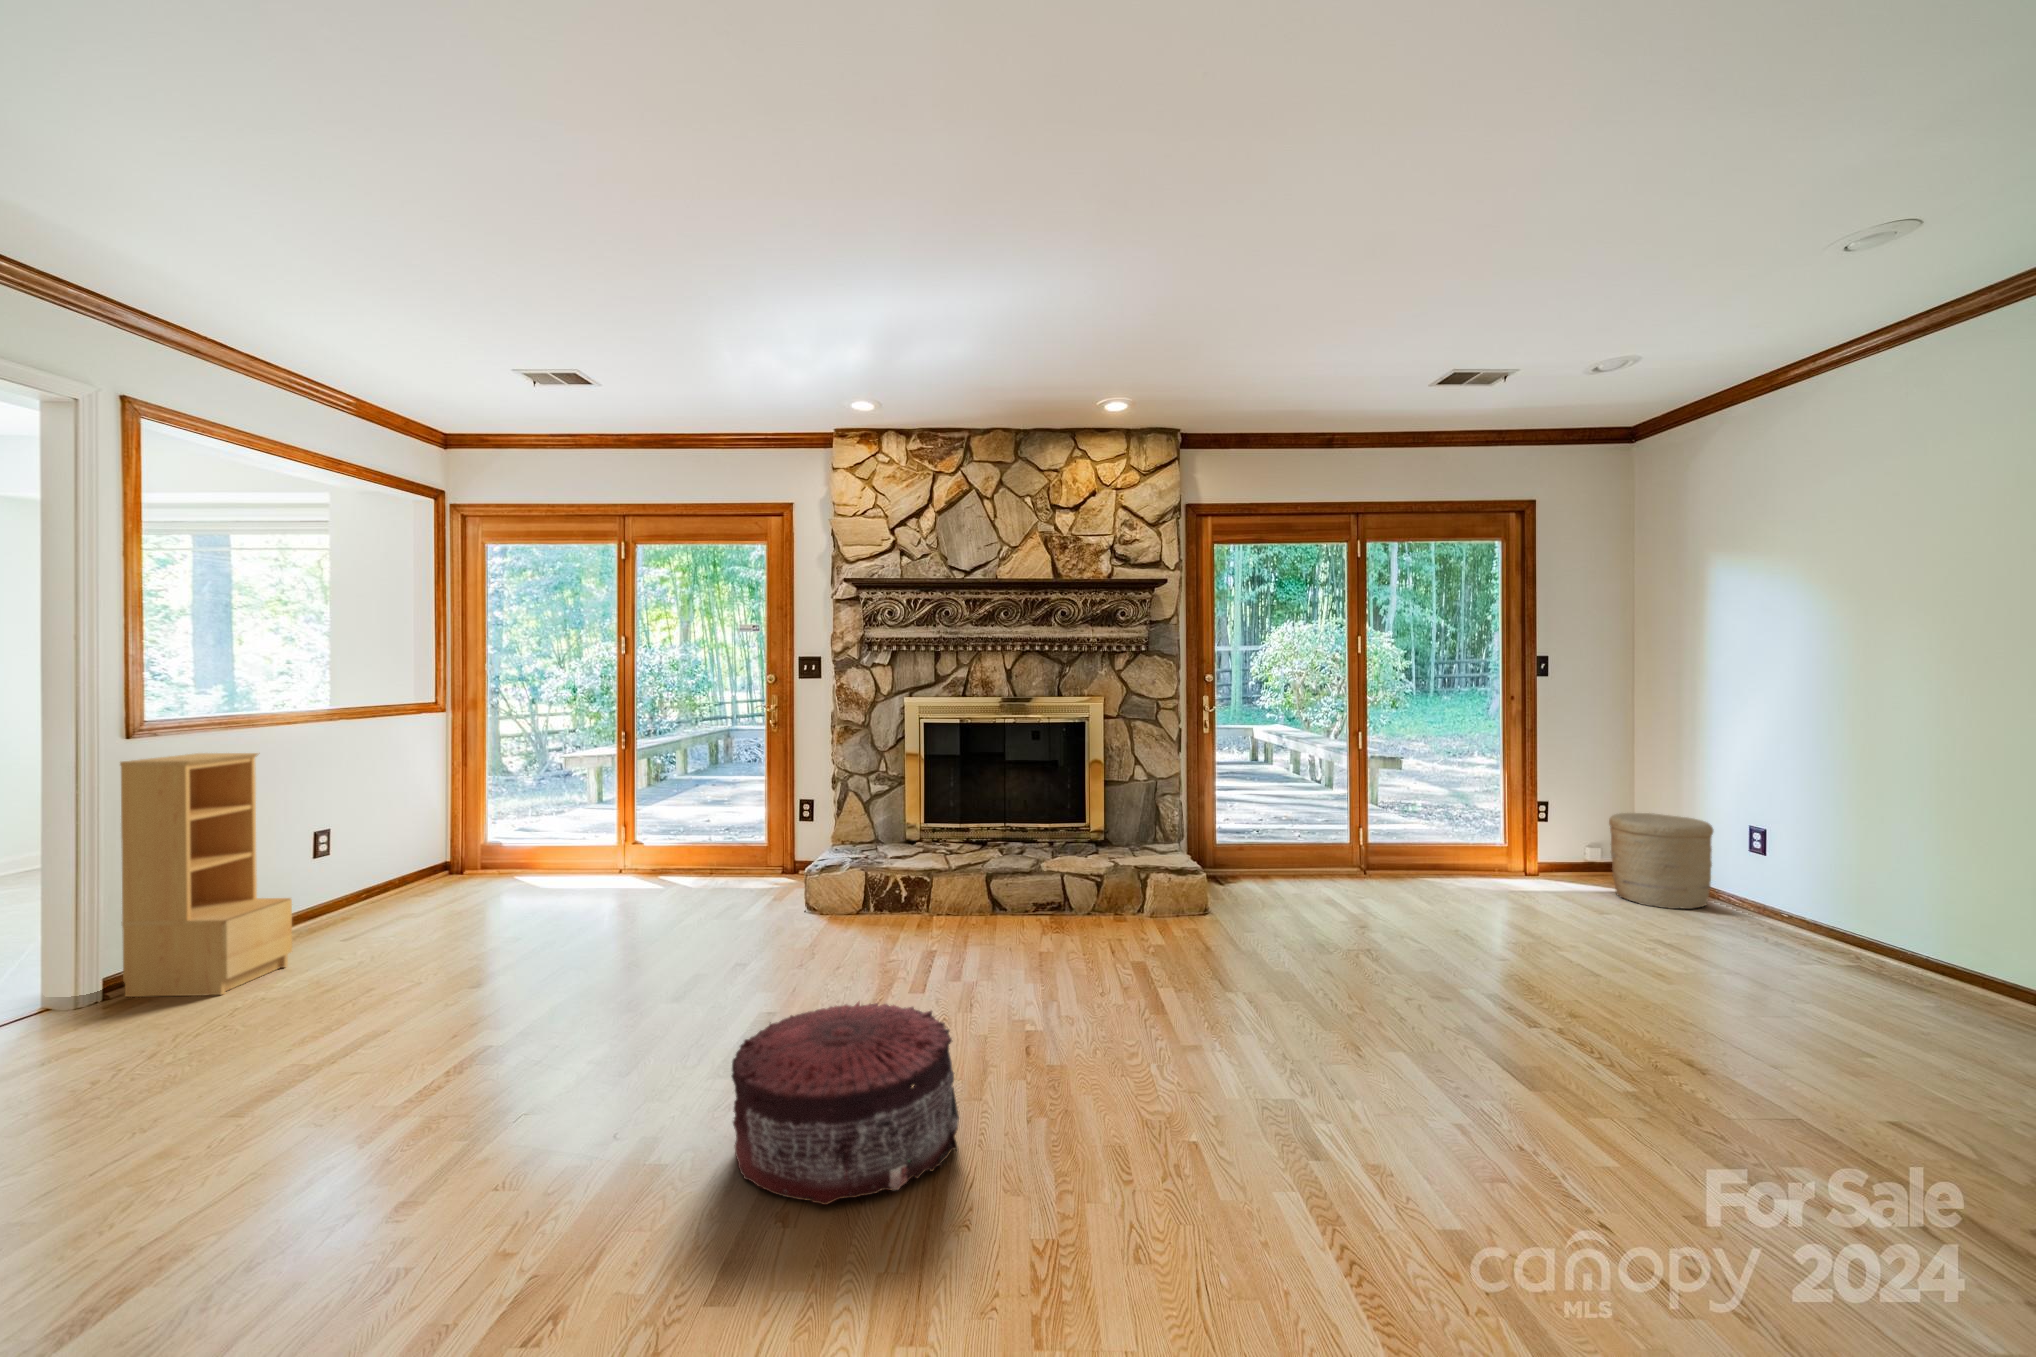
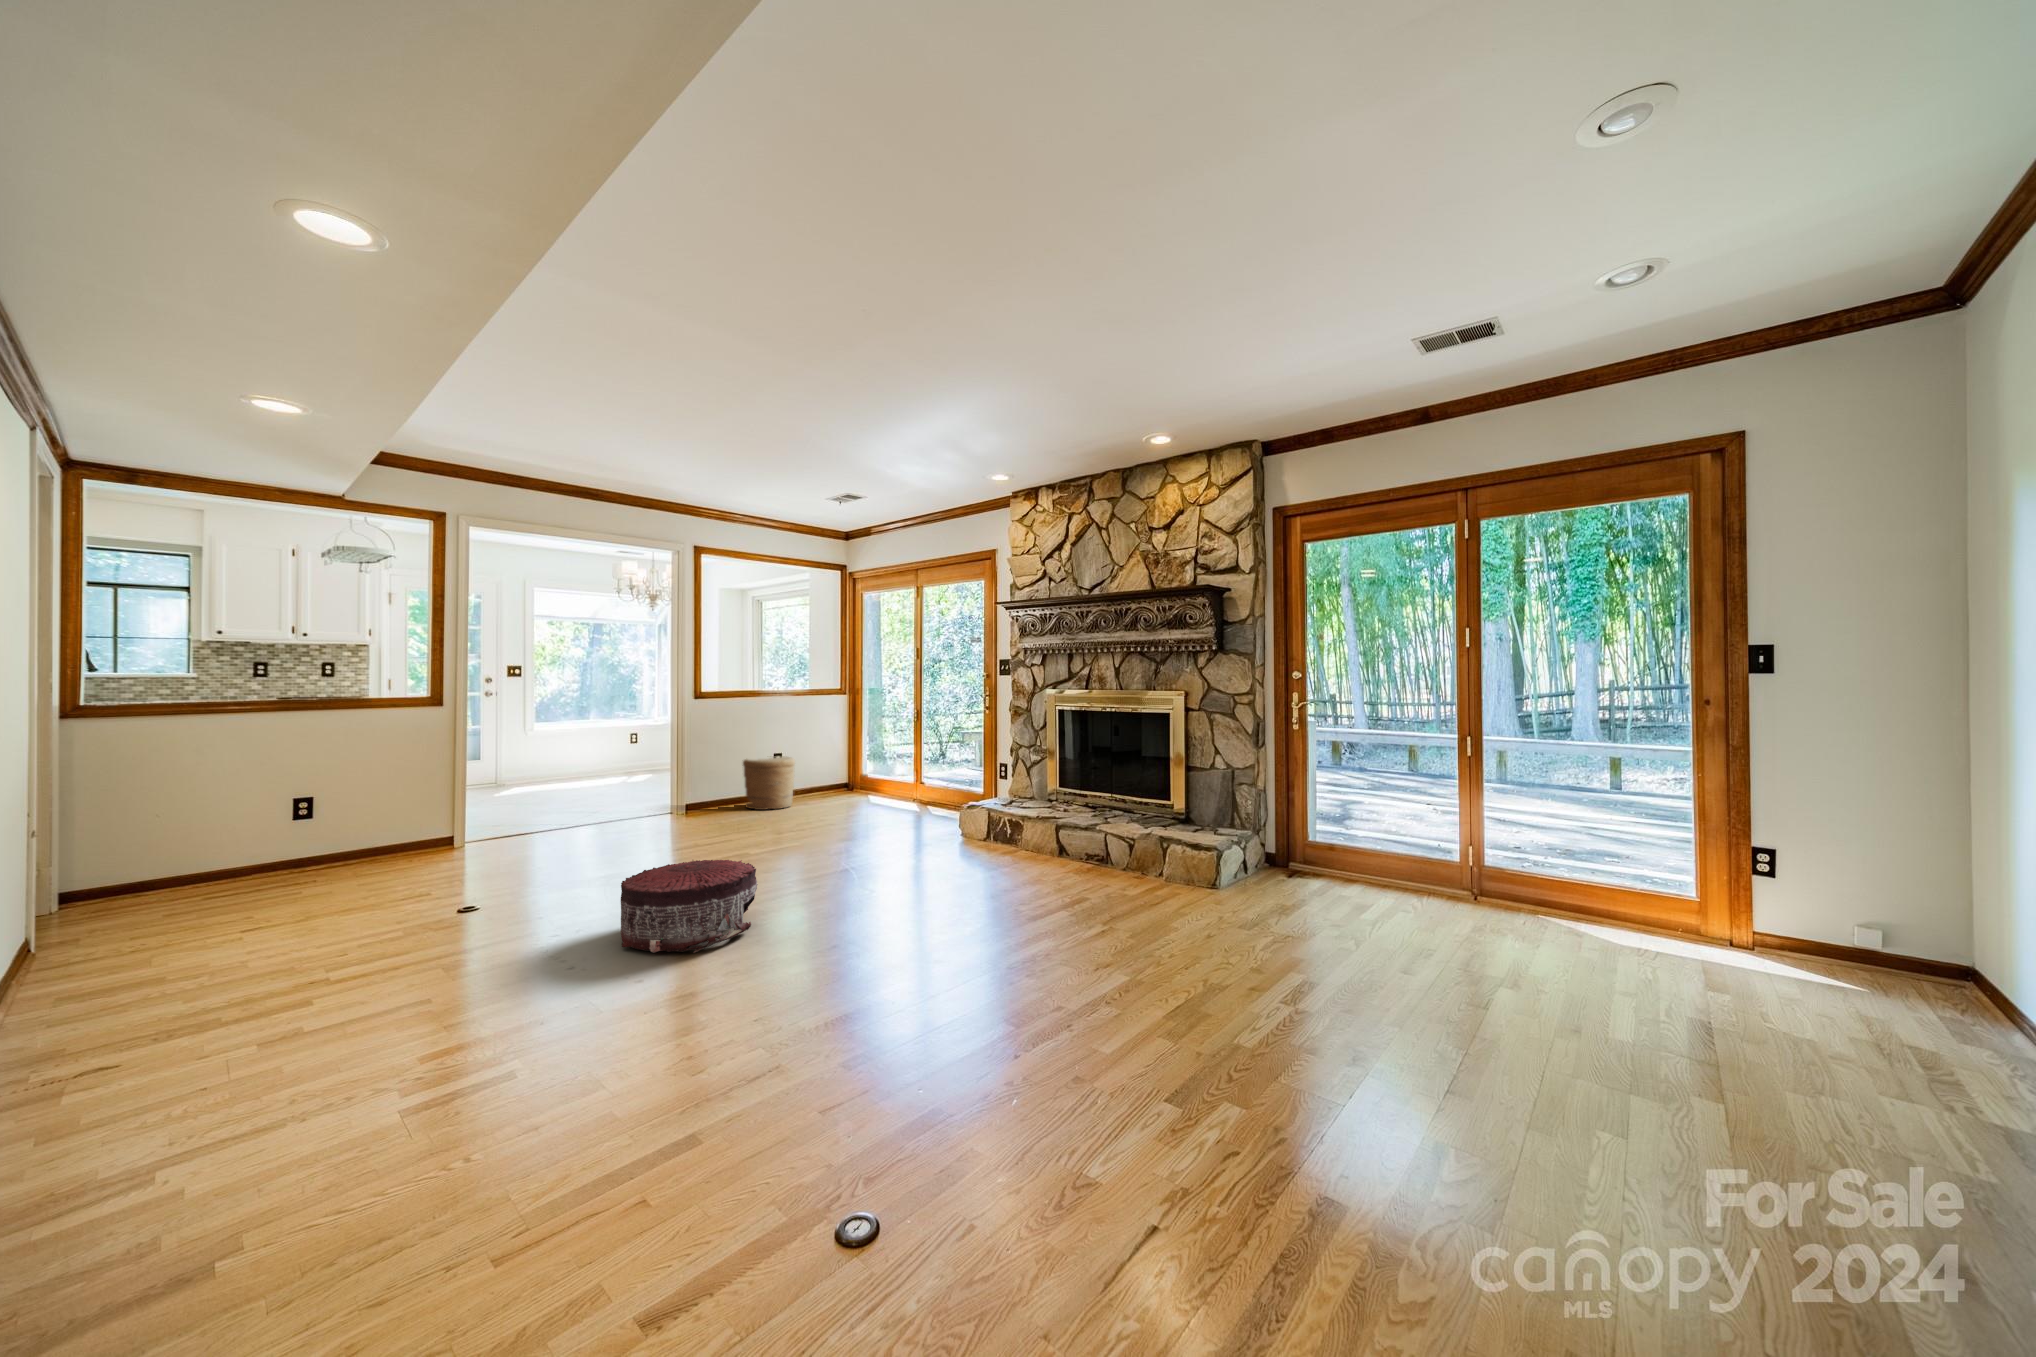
bookshelf: present [120,753,292,997] -> none [648,708,711,824]
woven basket: present [1609,813,1713,909] -> present [743,756,795,810]

